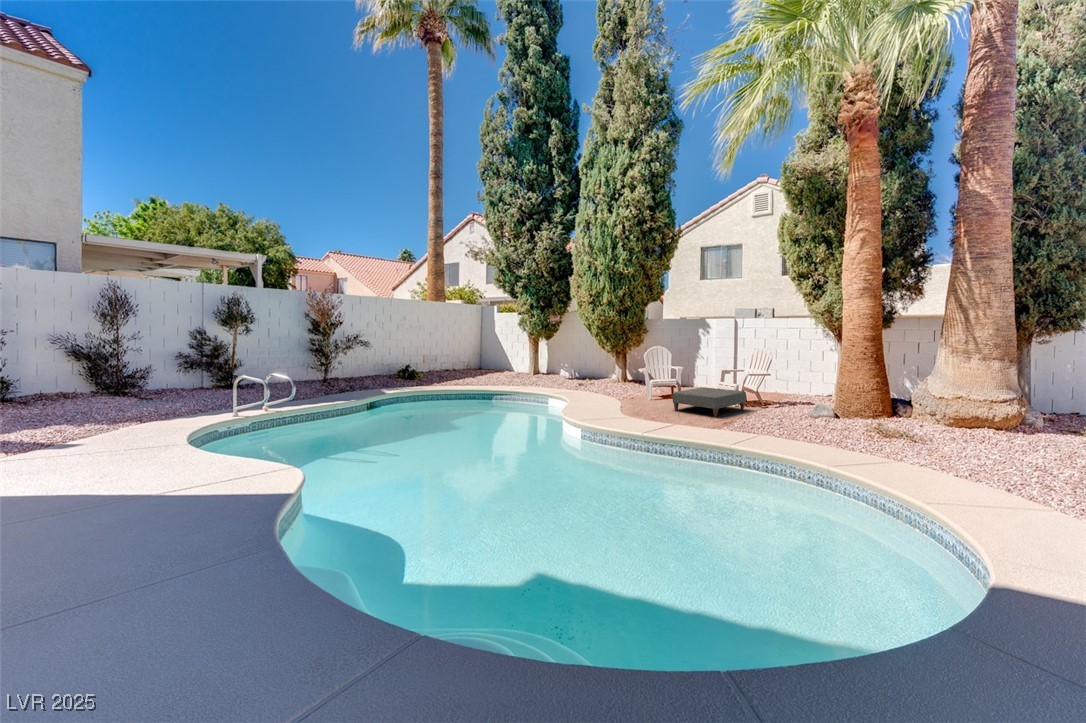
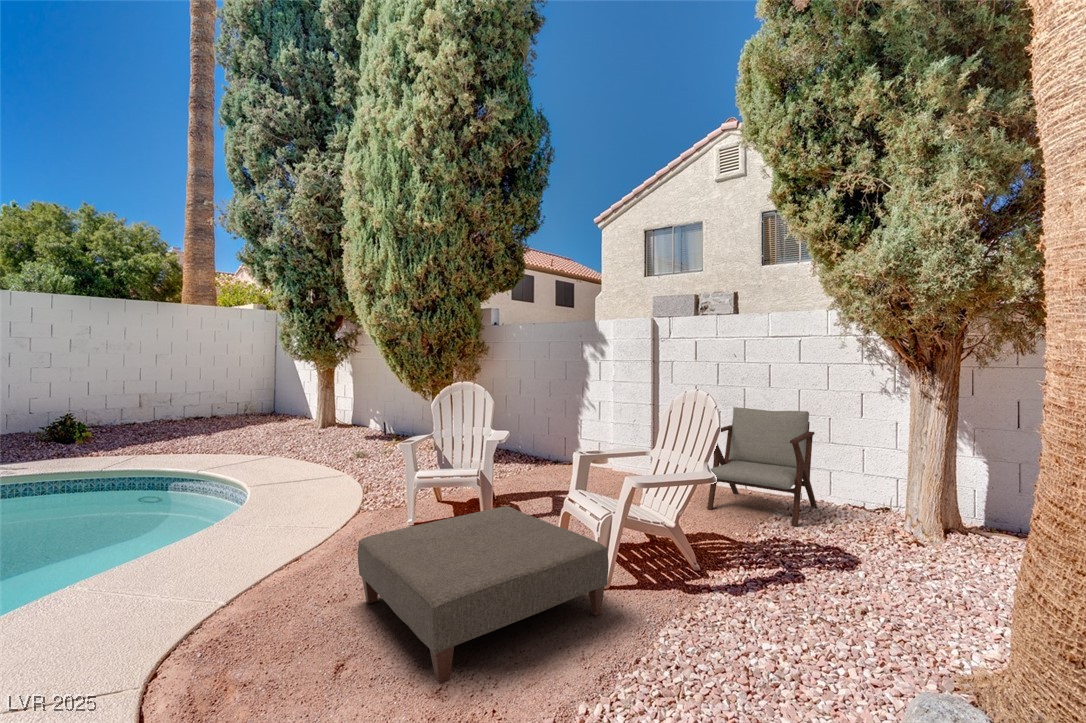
lounge chair: none [763,355,805,397] -> present [707,407,817,526]

